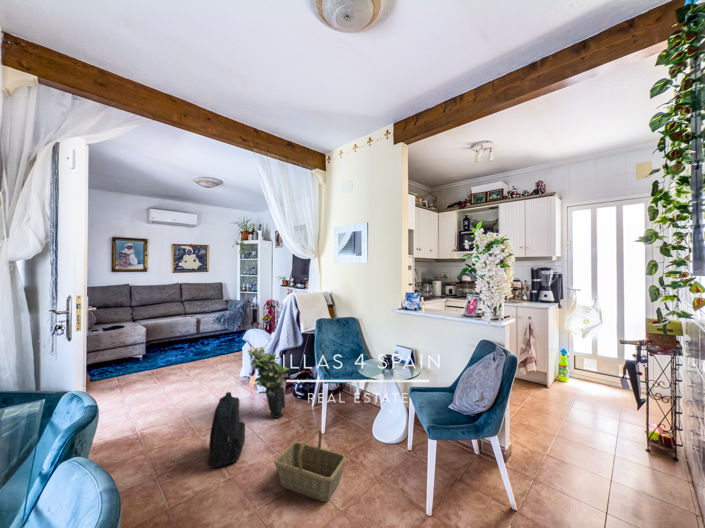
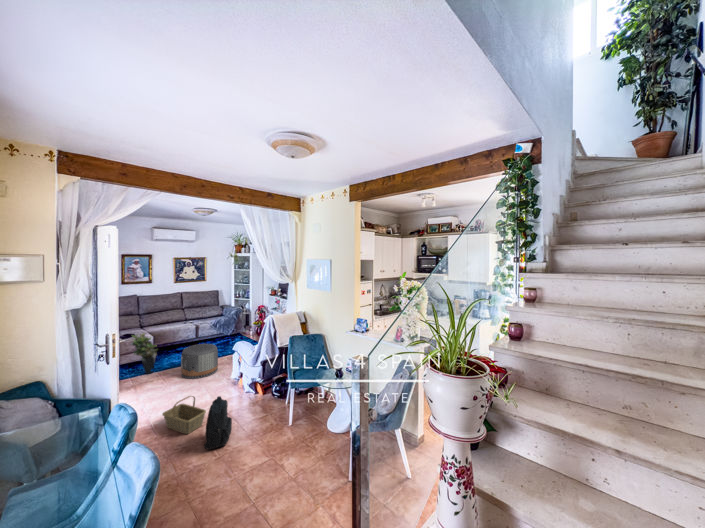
pouf: none [179,336,223,378] -> present [181,344,218,379]
potted plant: present [248,347,288,418] -> present [131,333,157,374]
basket: present [274,429,346,502] -> present [162,396,206,434]

